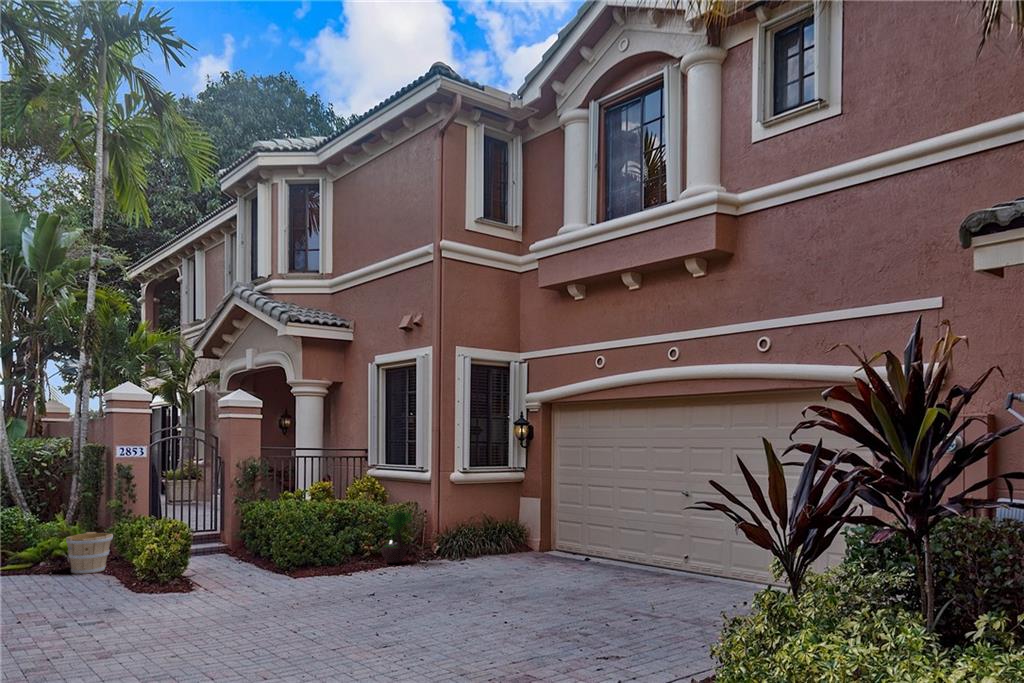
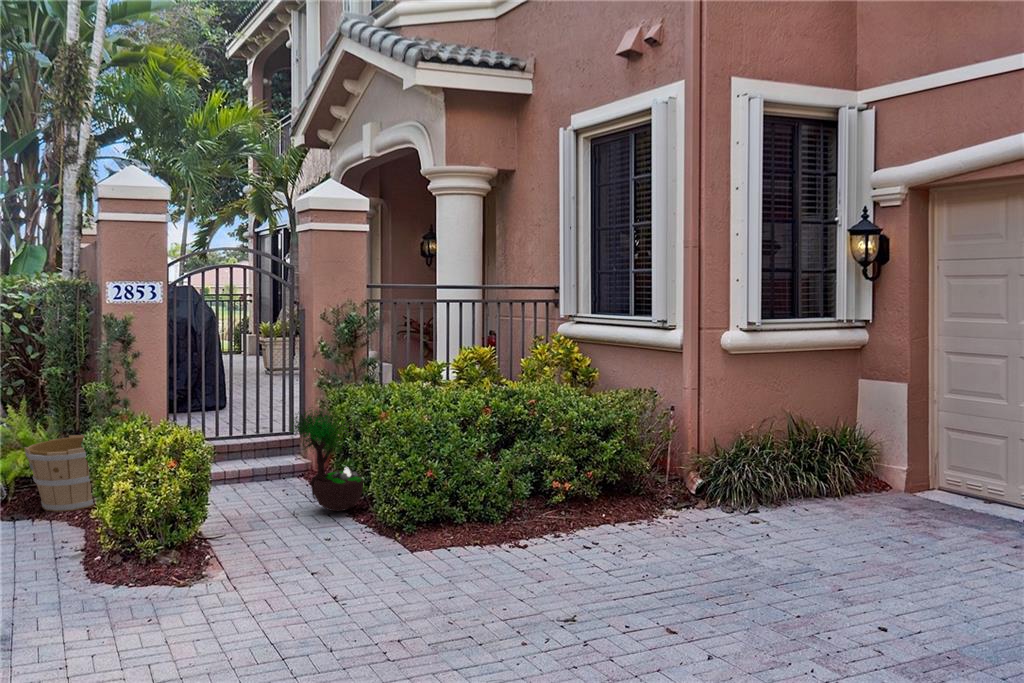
potted tree: present [382,511,411,563] -> present [290,407,363,511]

